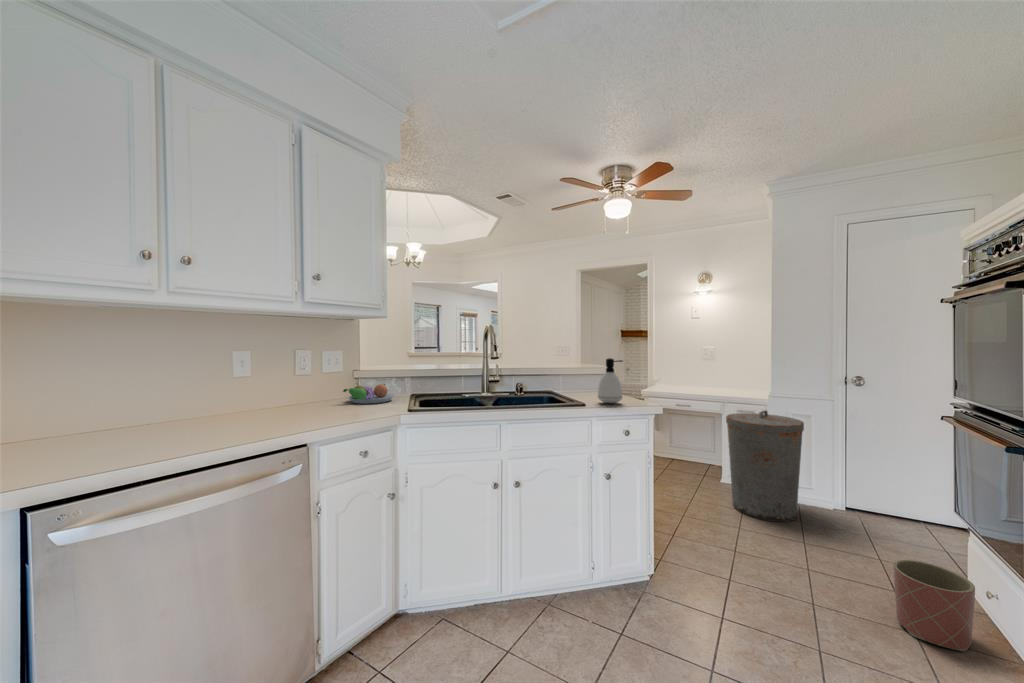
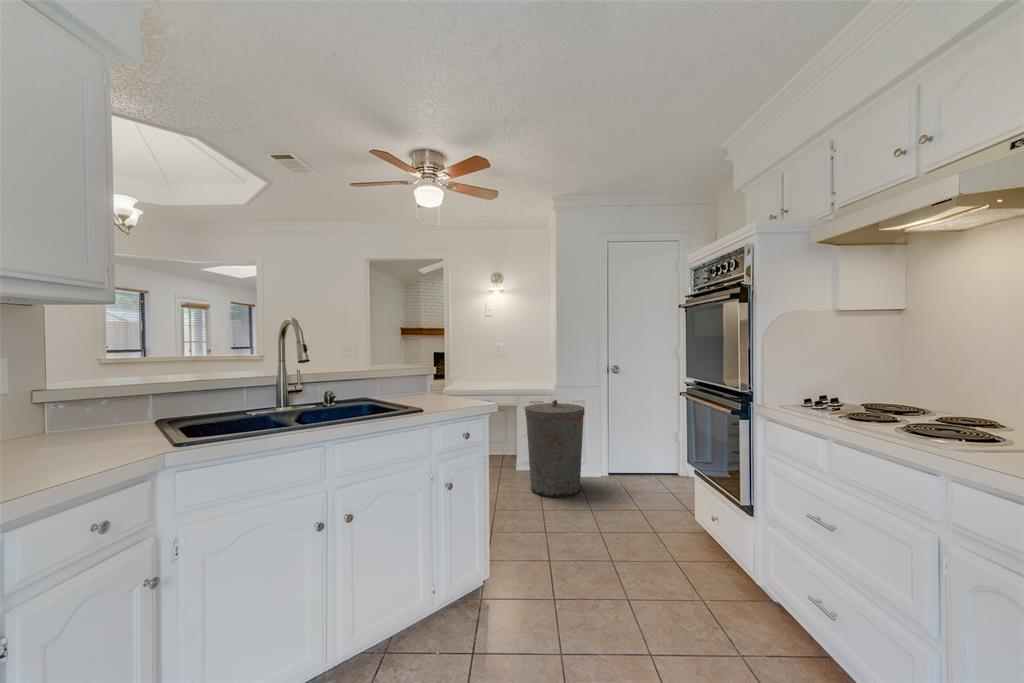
soap dispenser: present [598,358,623,403] -> none [430,357,457,405]
fruit bowl: present [343,383,395,404] -> none [43,406,144,440]
planter: present [894,560,975,651] -> none [658,503,702,562]

